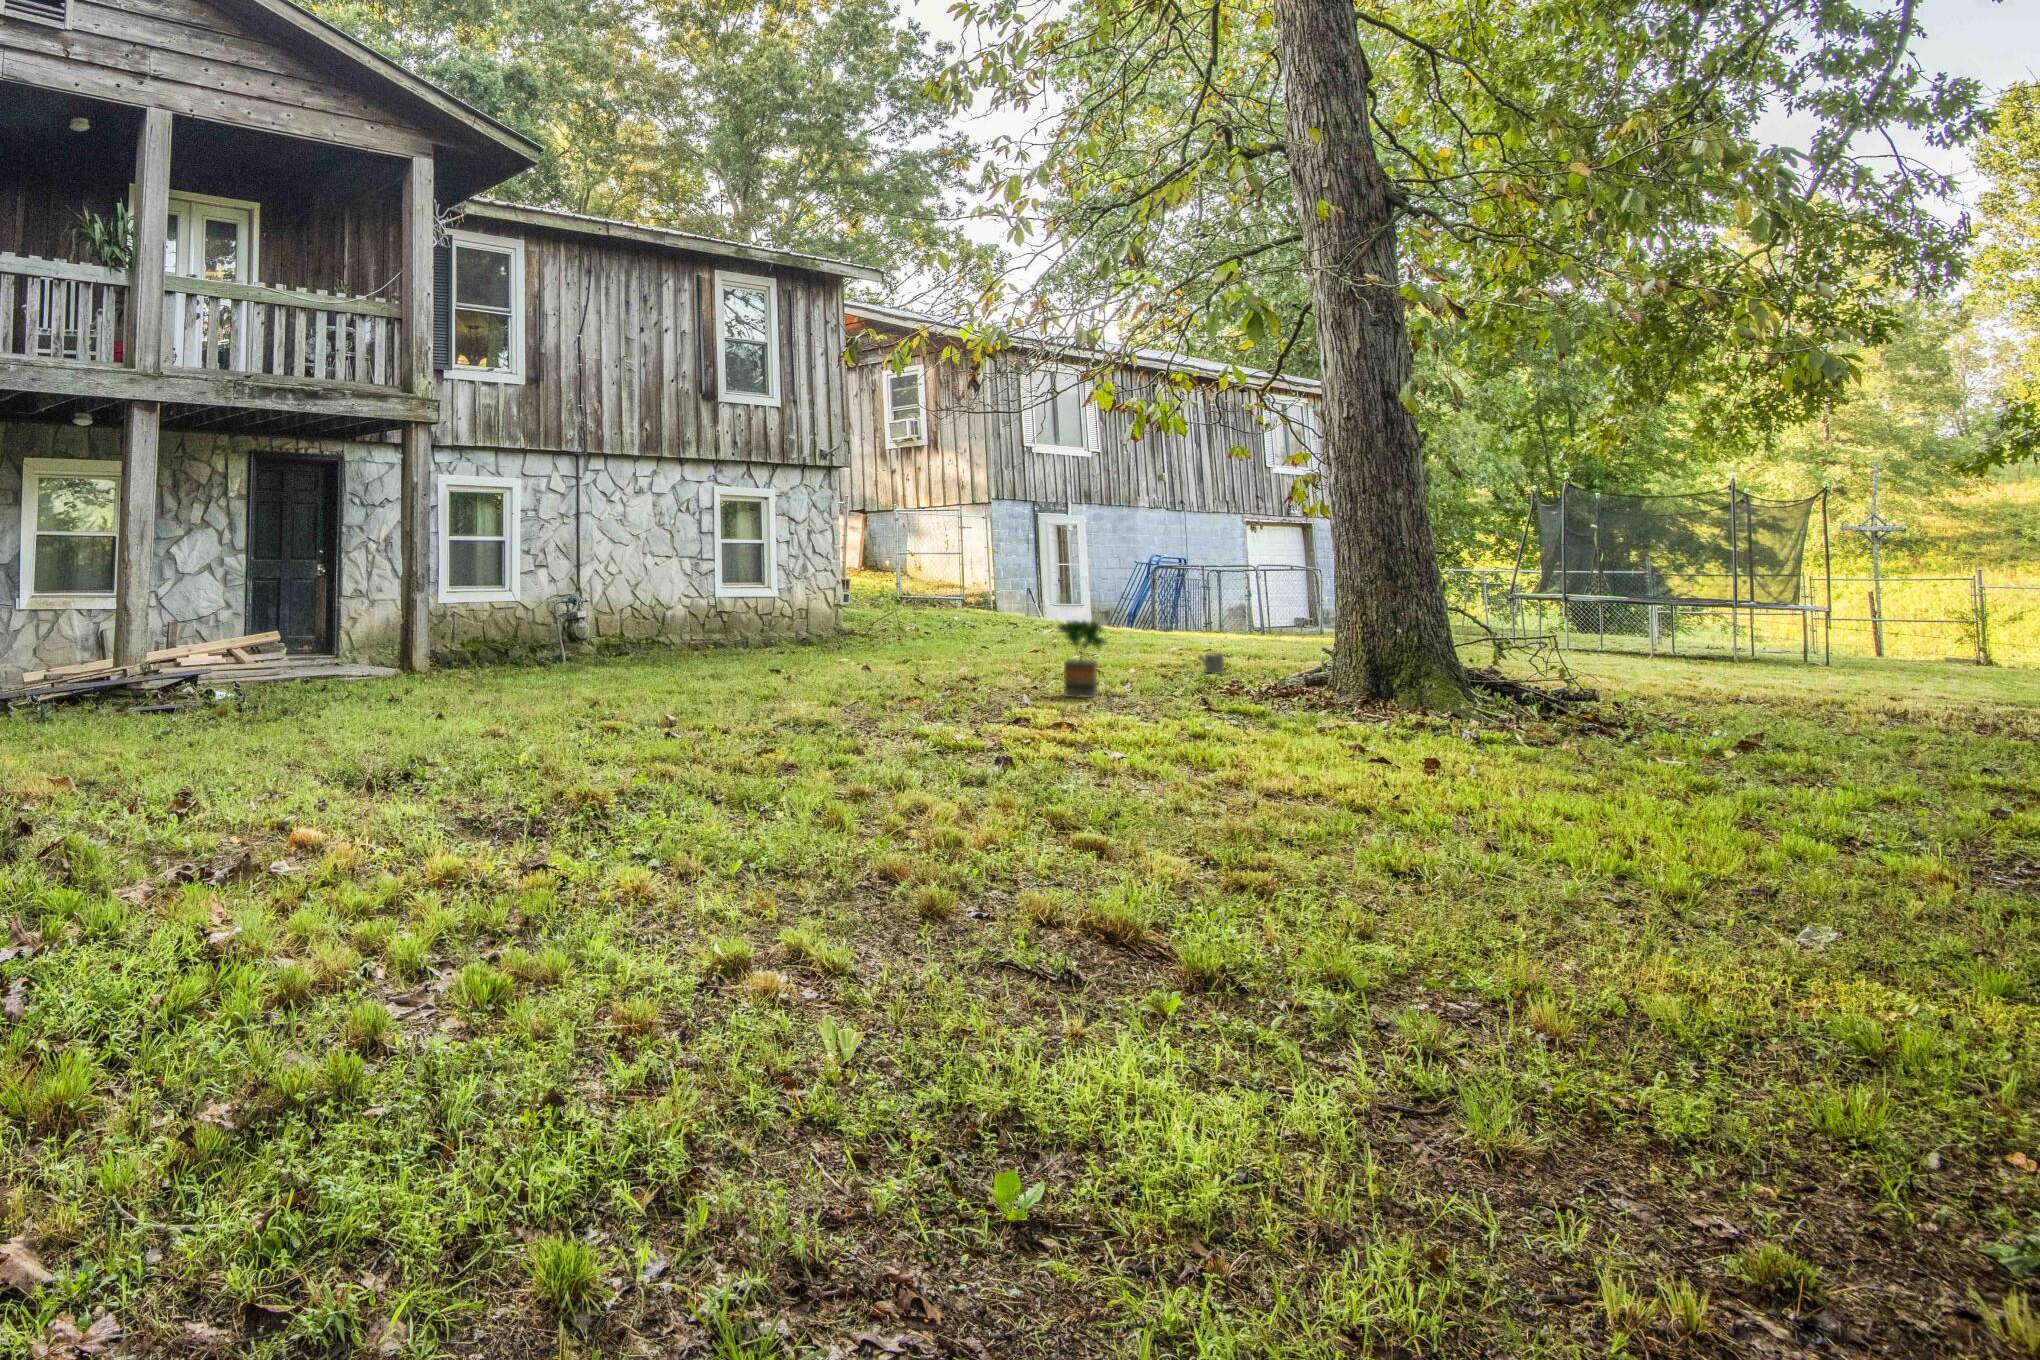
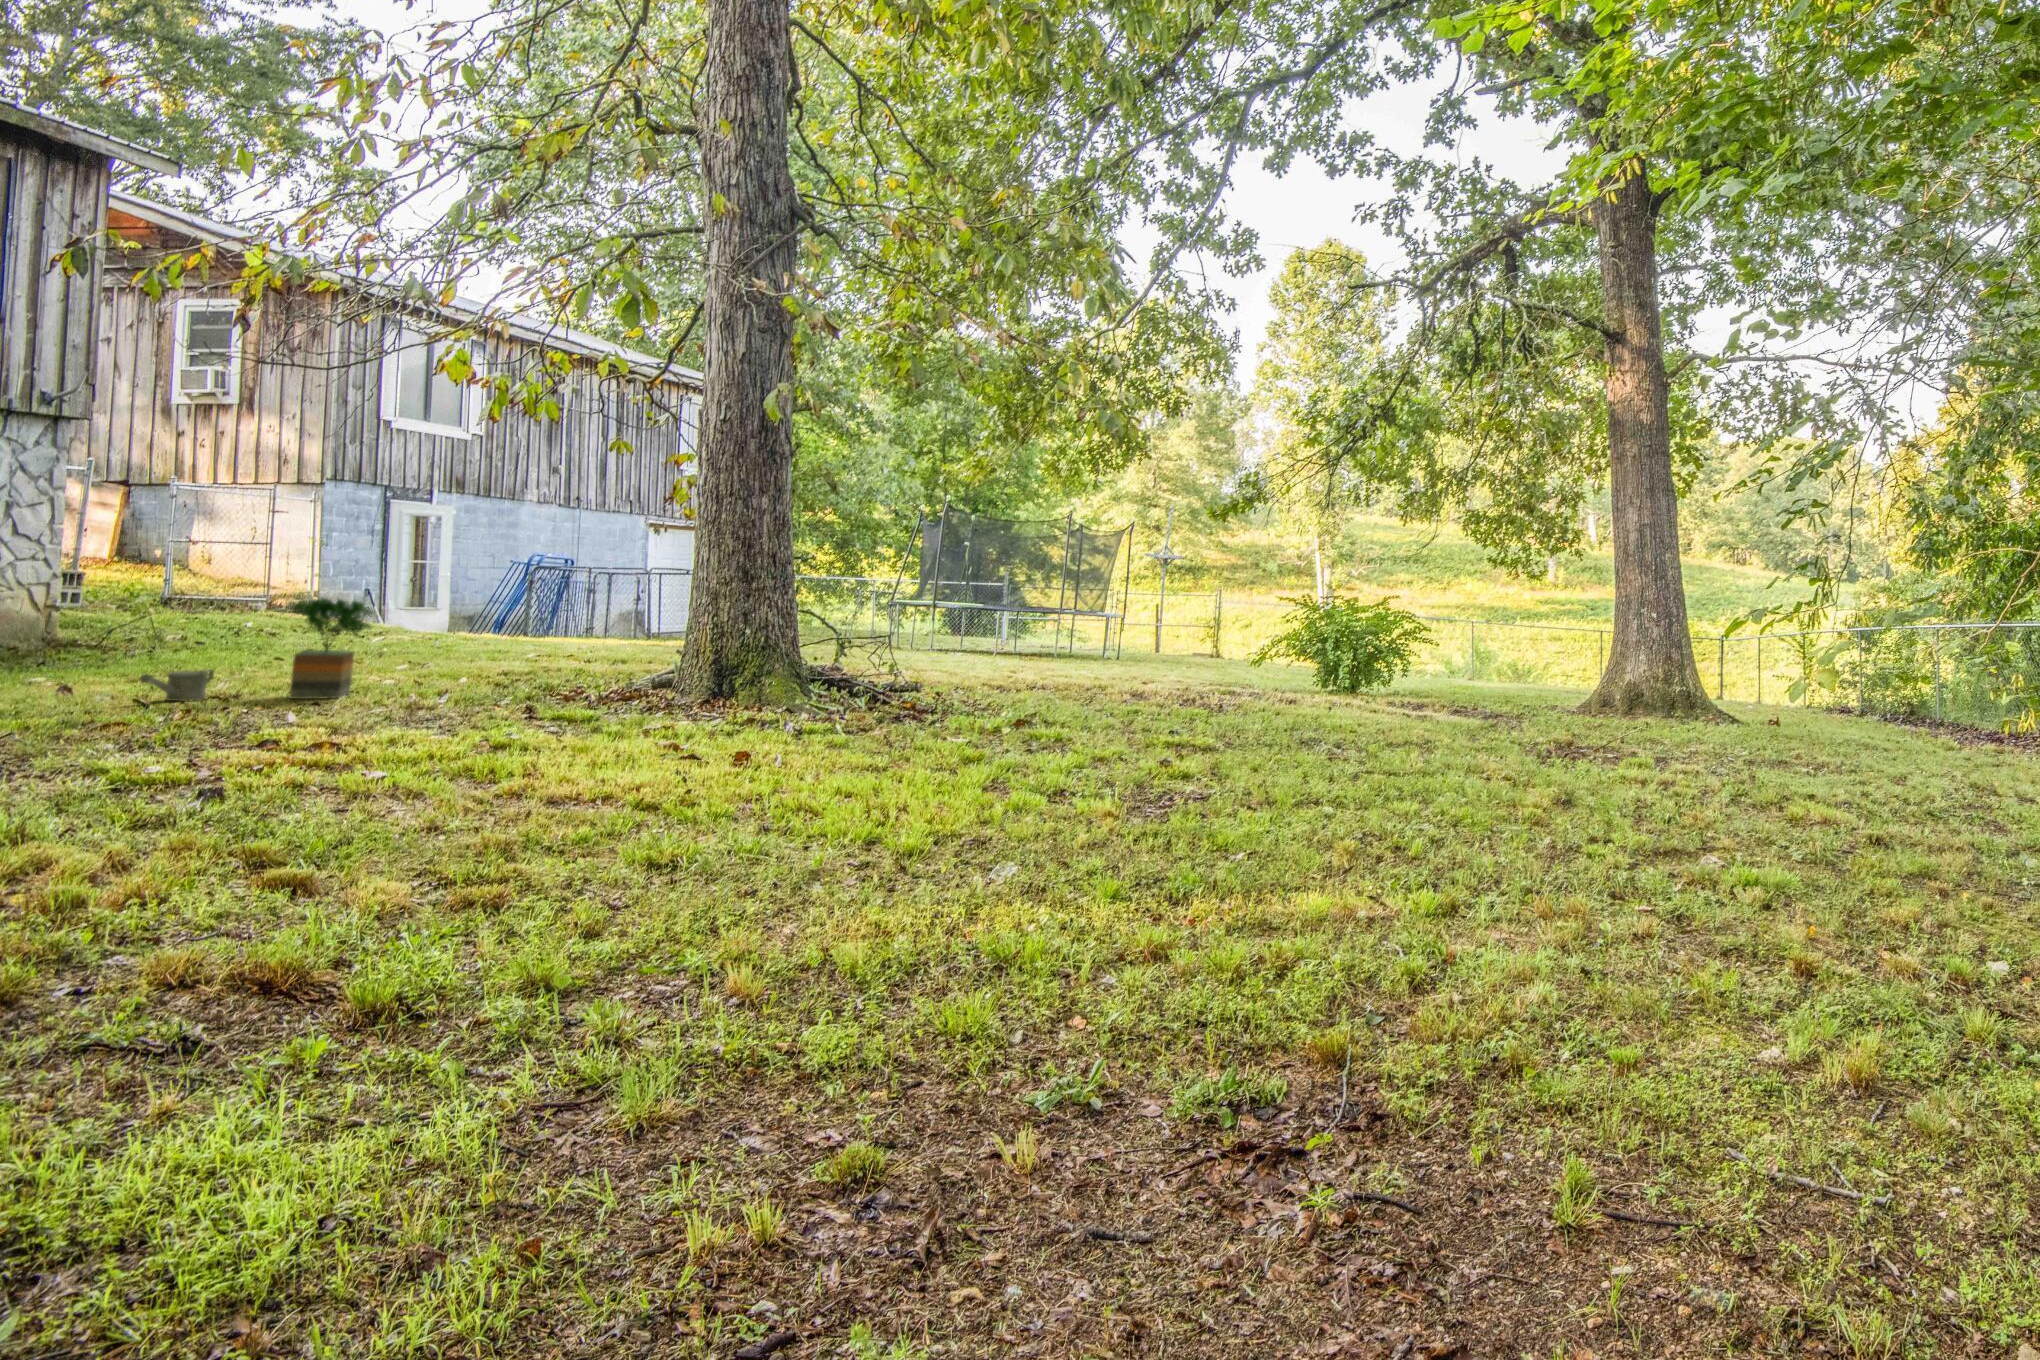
watering can: present [1198,653,1224,674] -> present [141,669,214,701]

